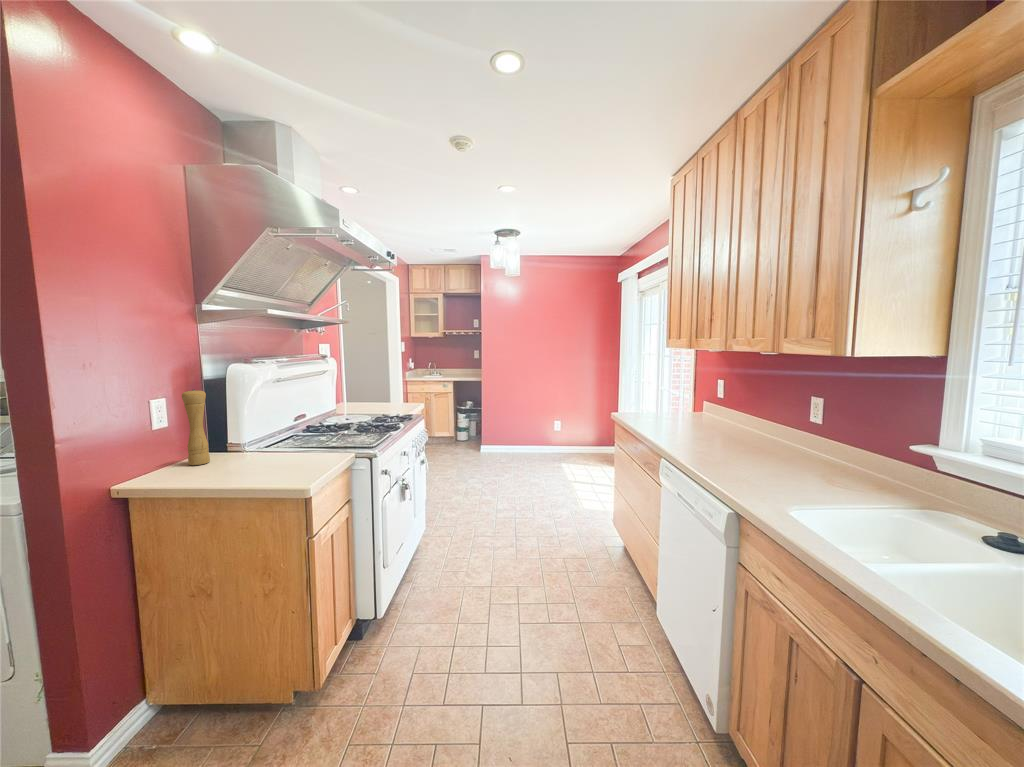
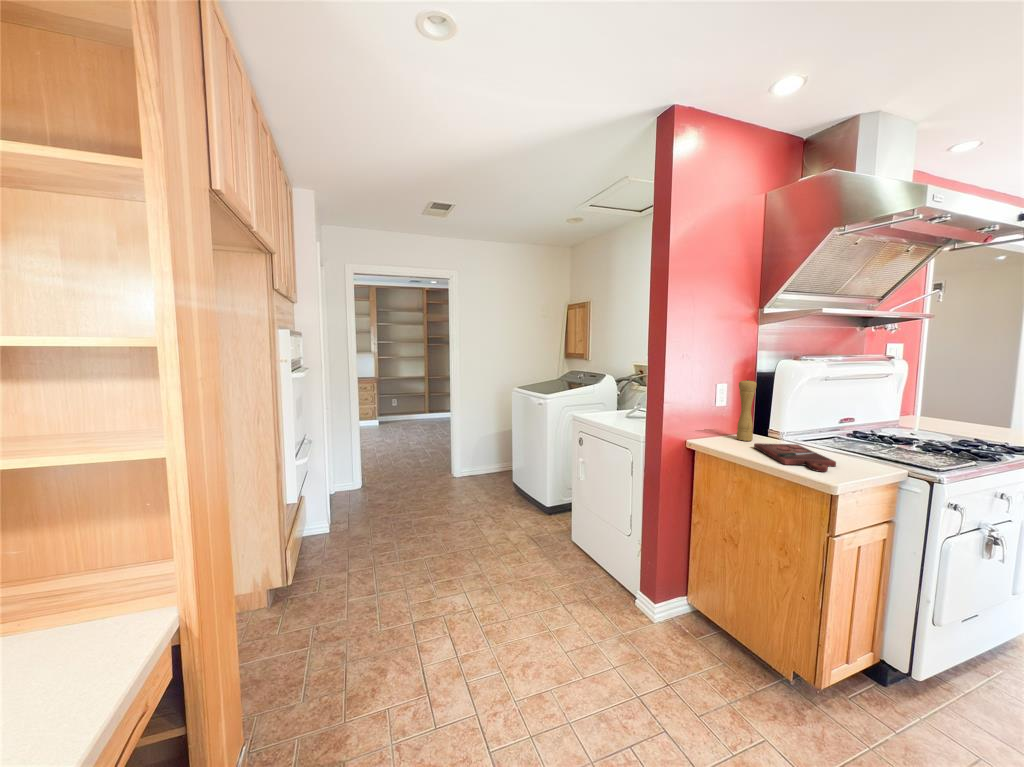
cutting board: none [214,454,303,481] -> present [754,443,836,472]

